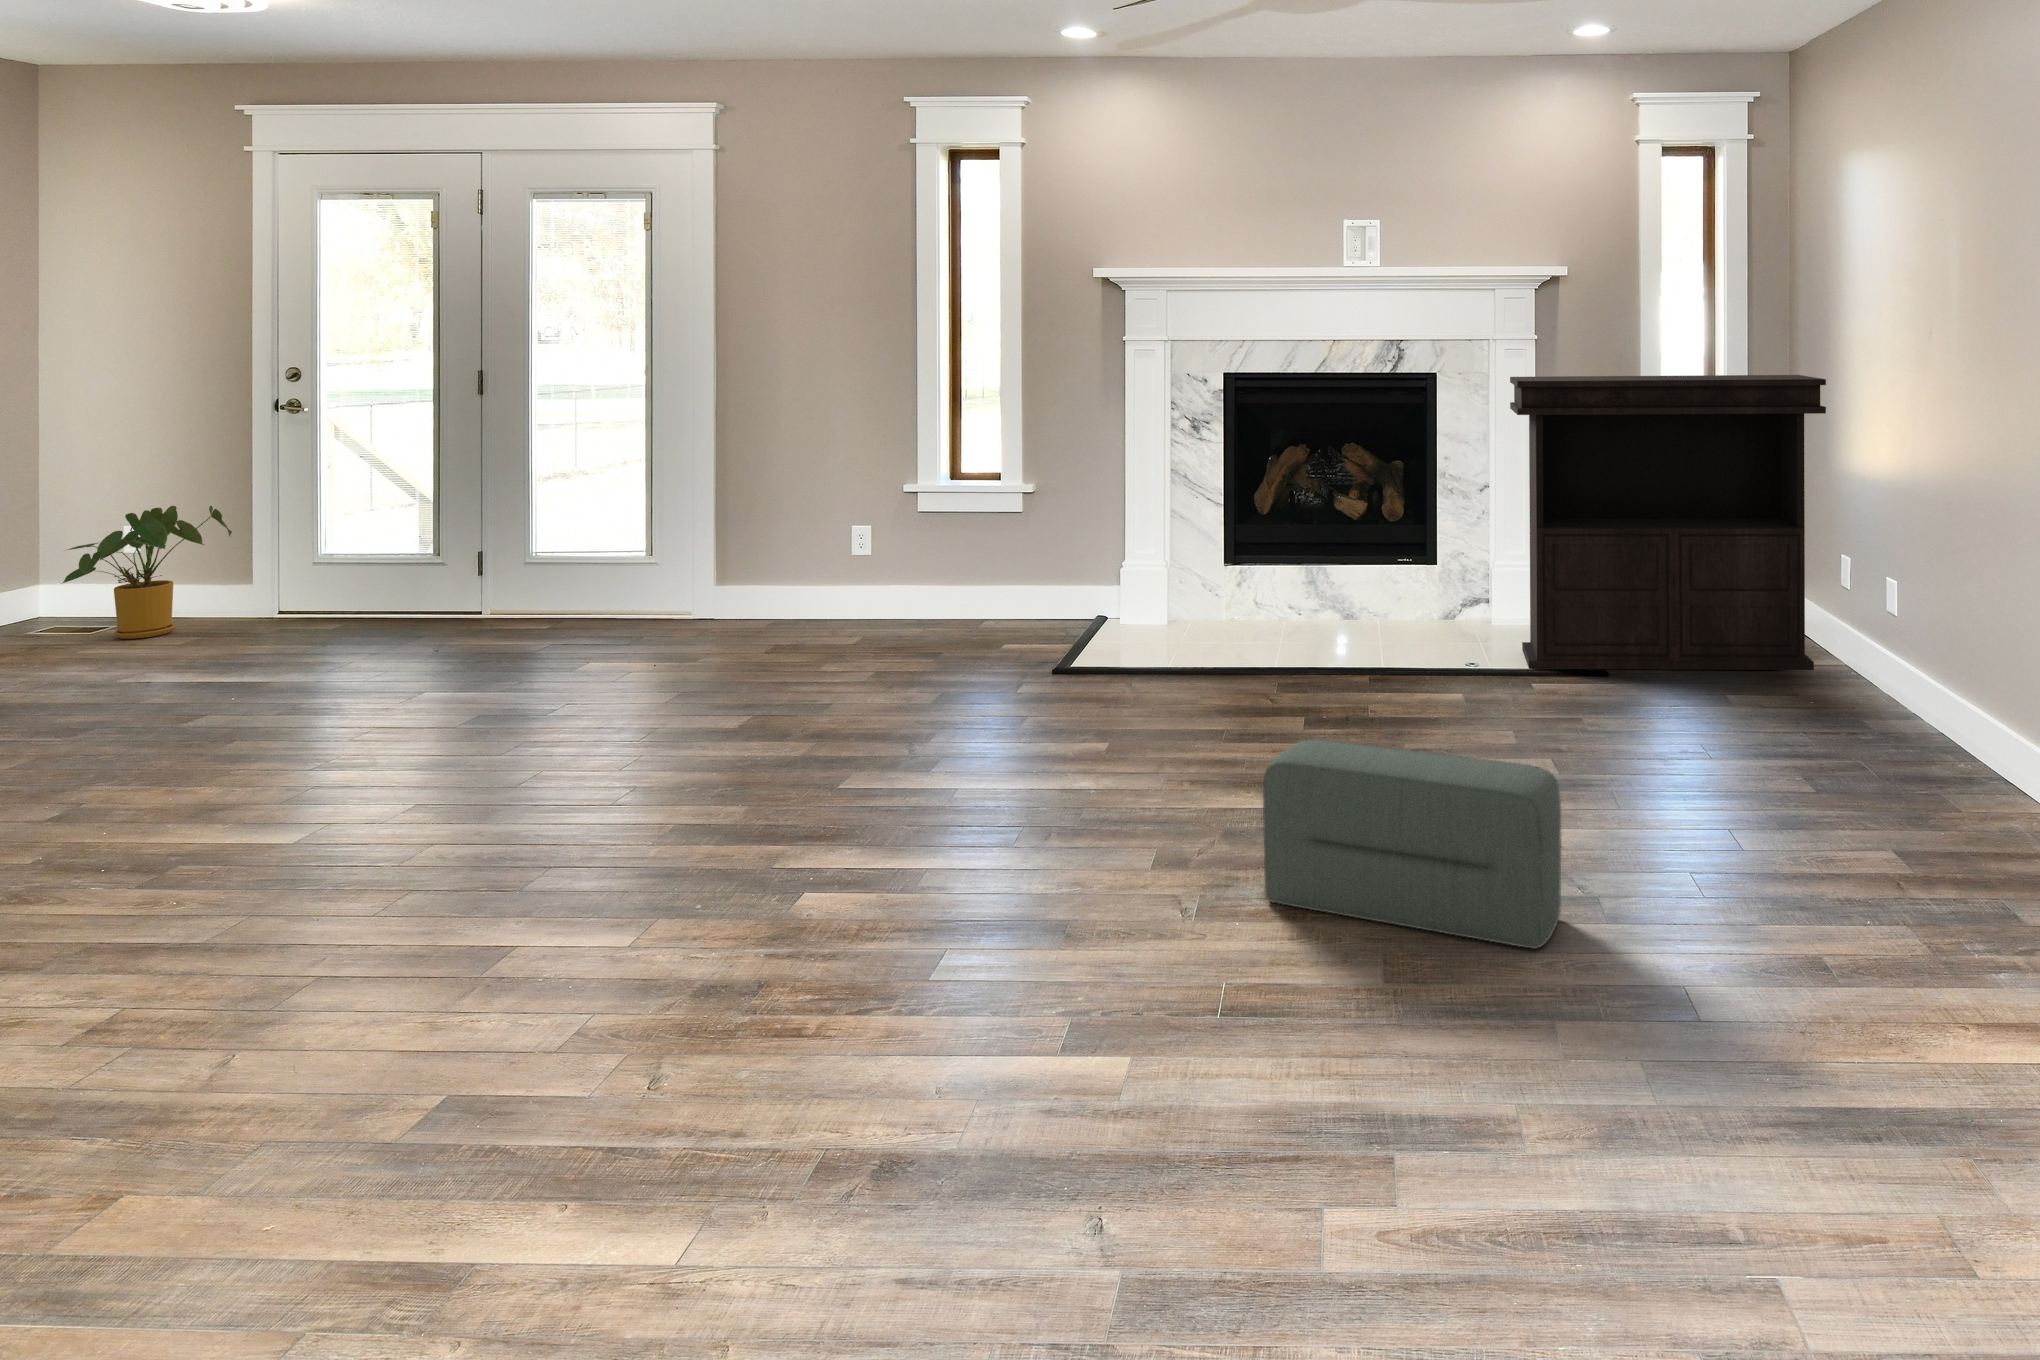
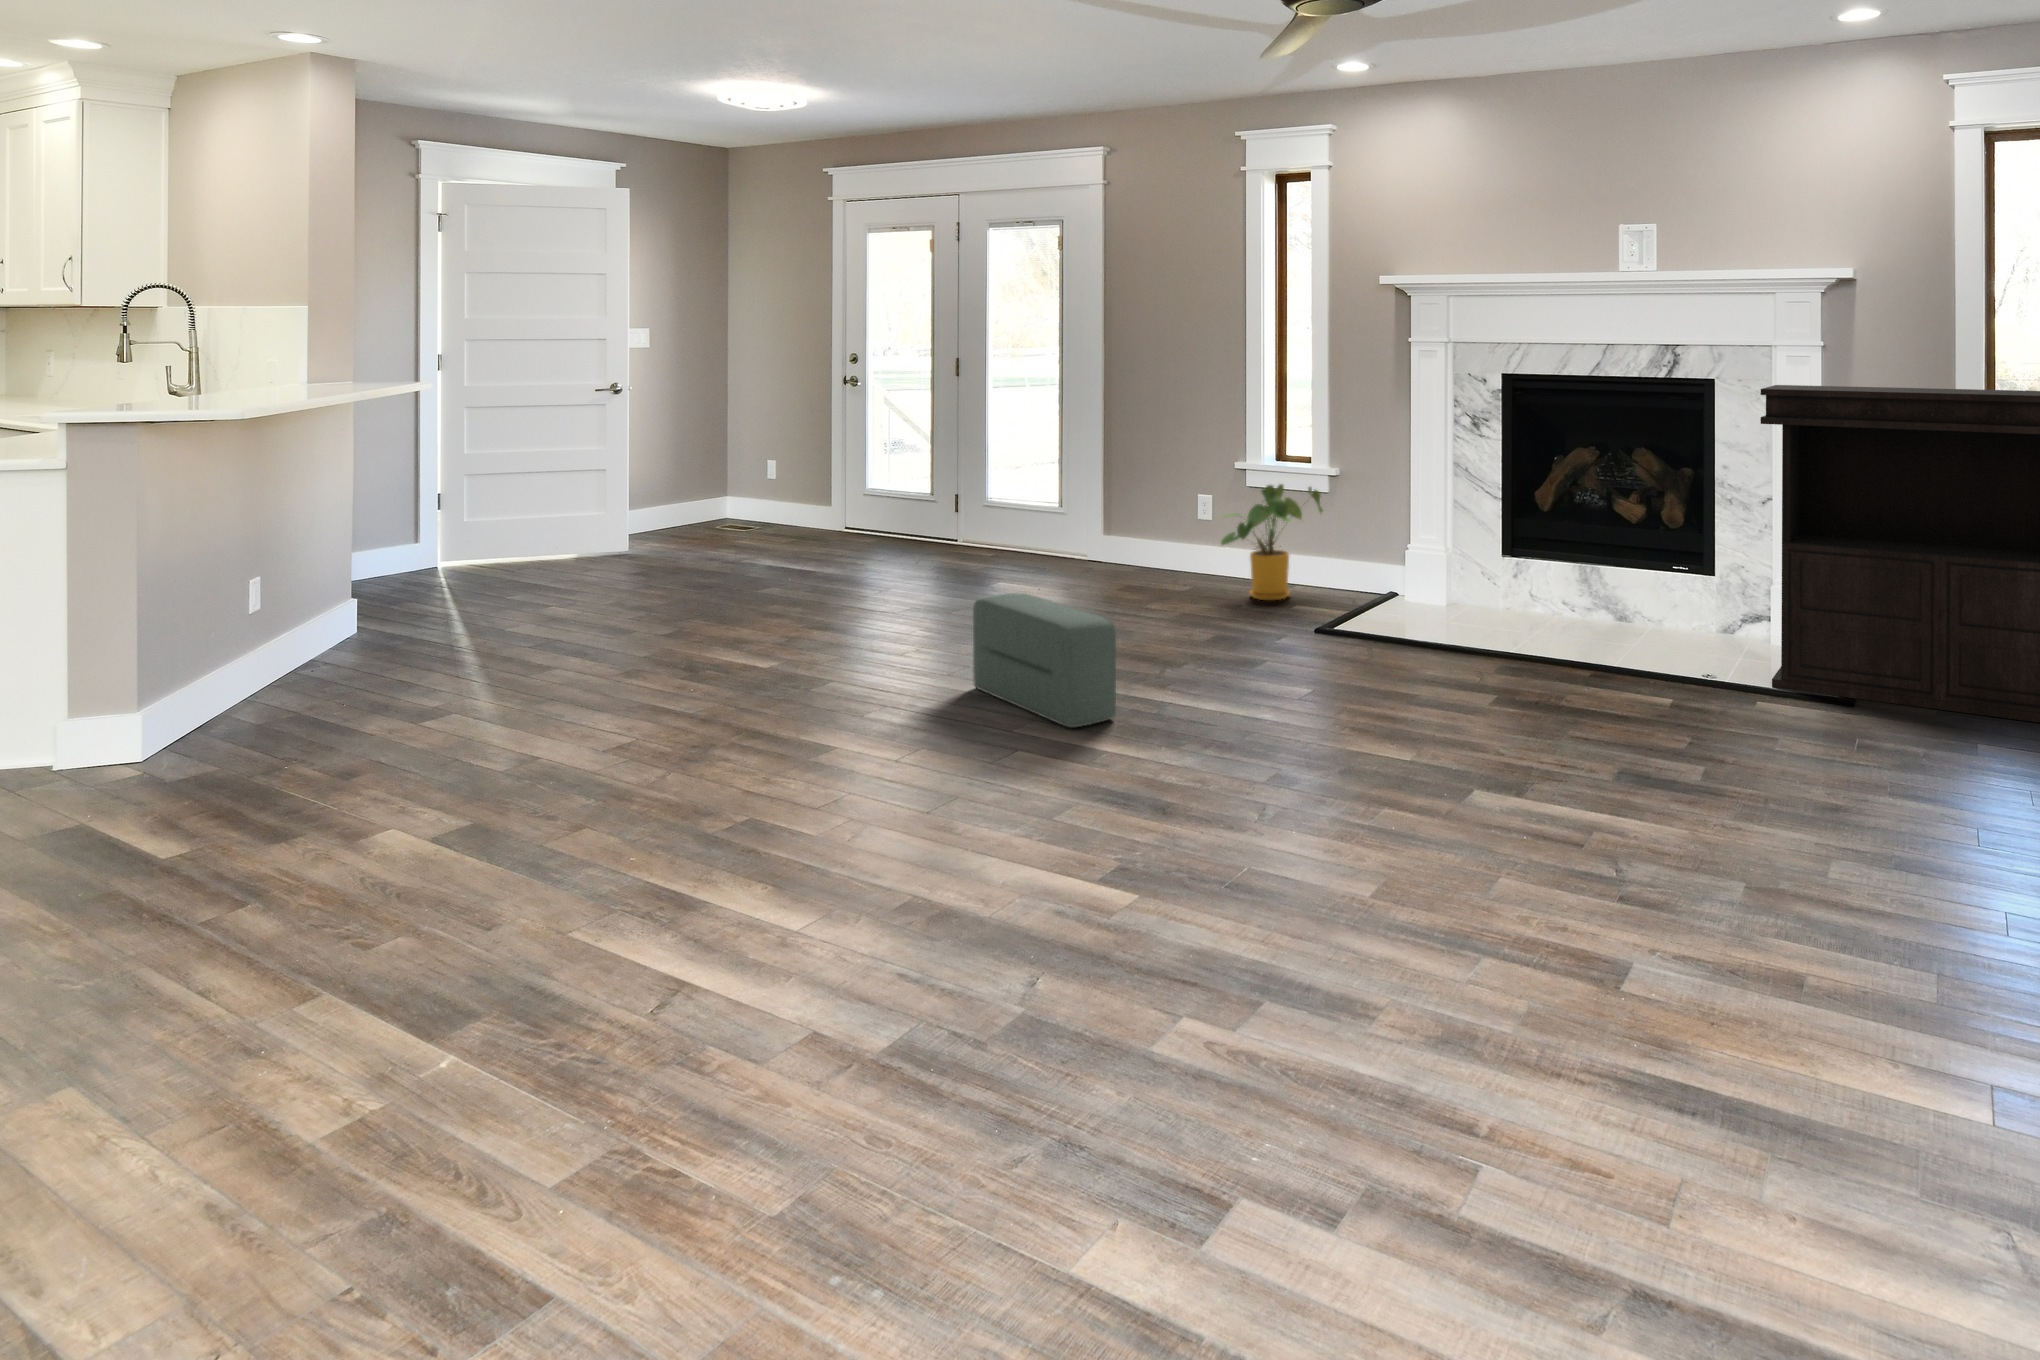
house plant: present [63,506,232,639] -> present [1221,484,1323,600]
pouf: present [1263,739,1561,949] -> present [973,593,1116,727]

